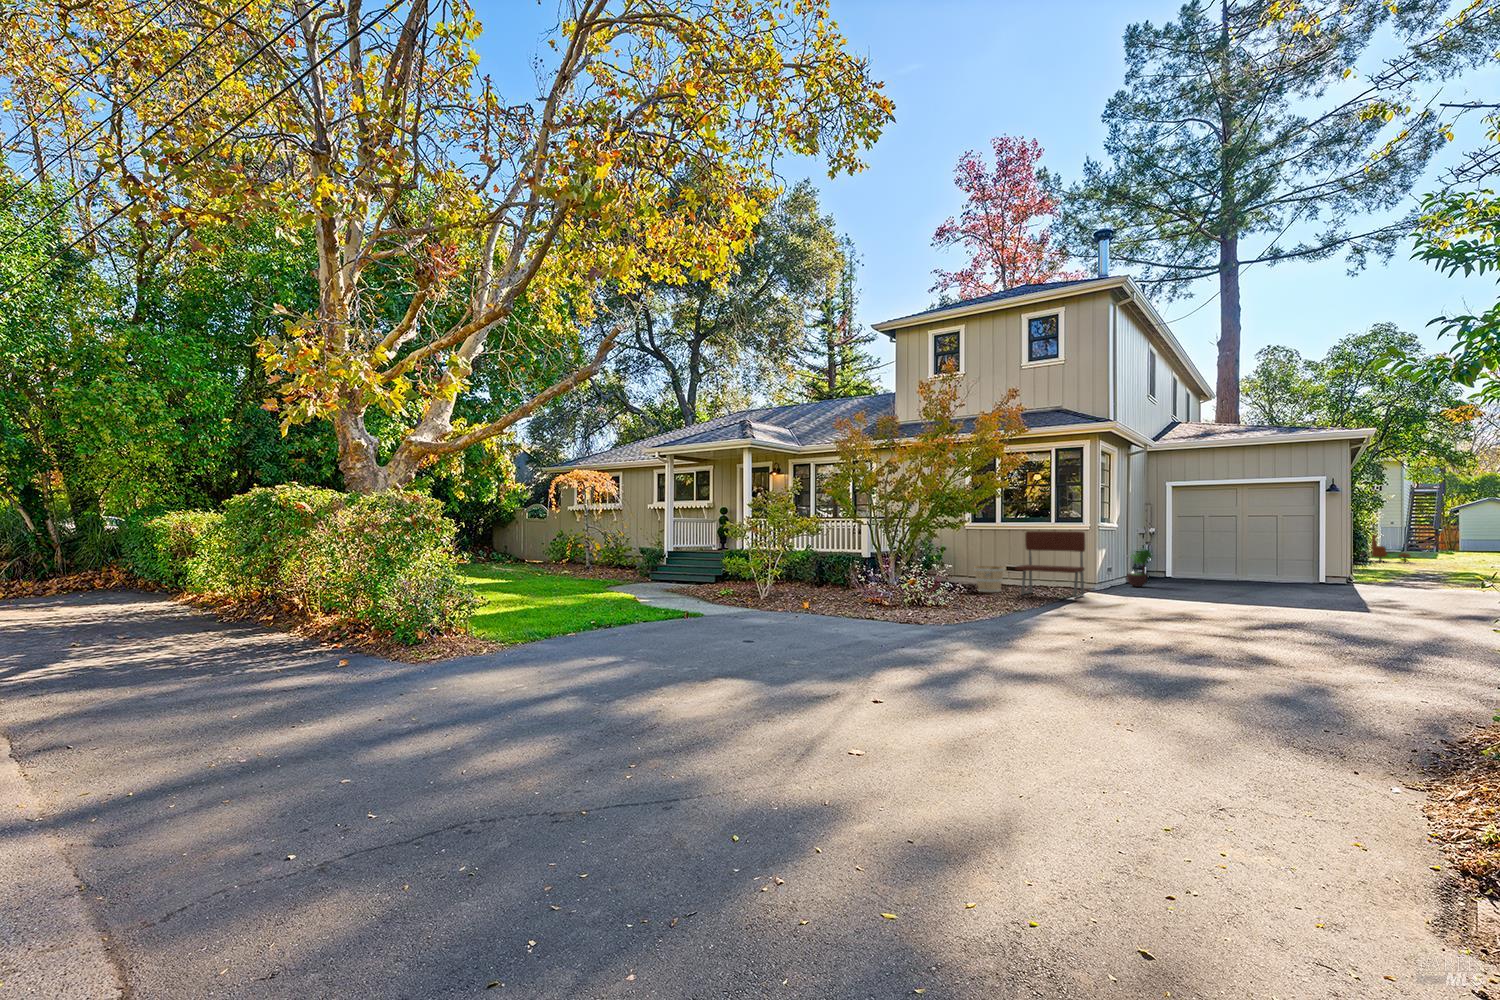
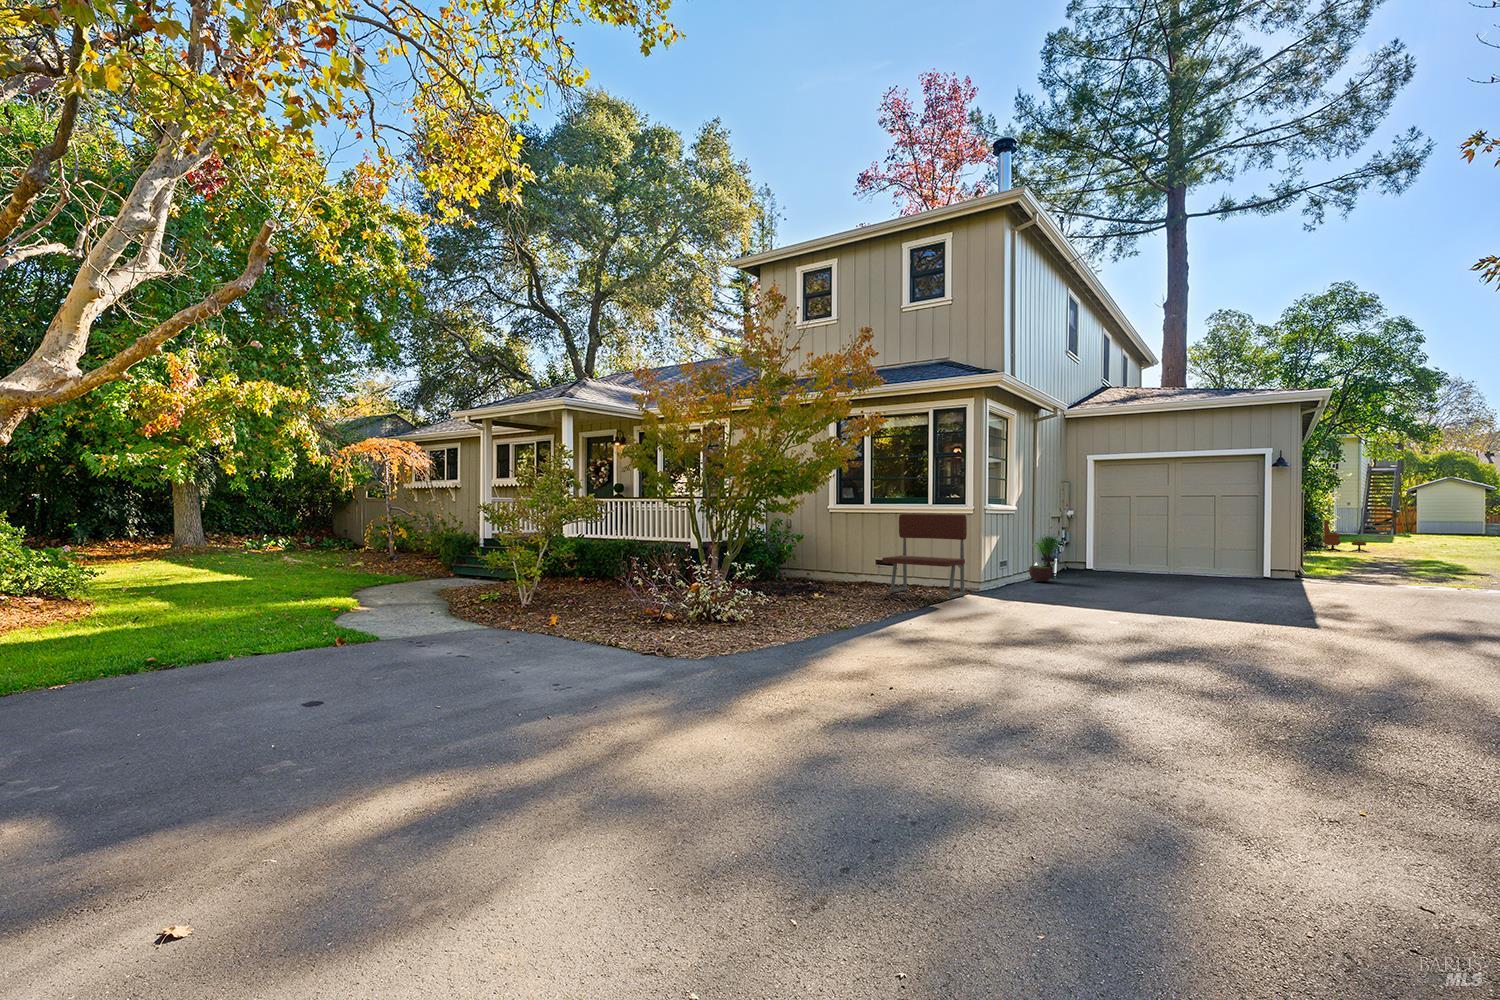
wooden bucket: present [974,566,1004,592] -> none [838,556,875,590]

